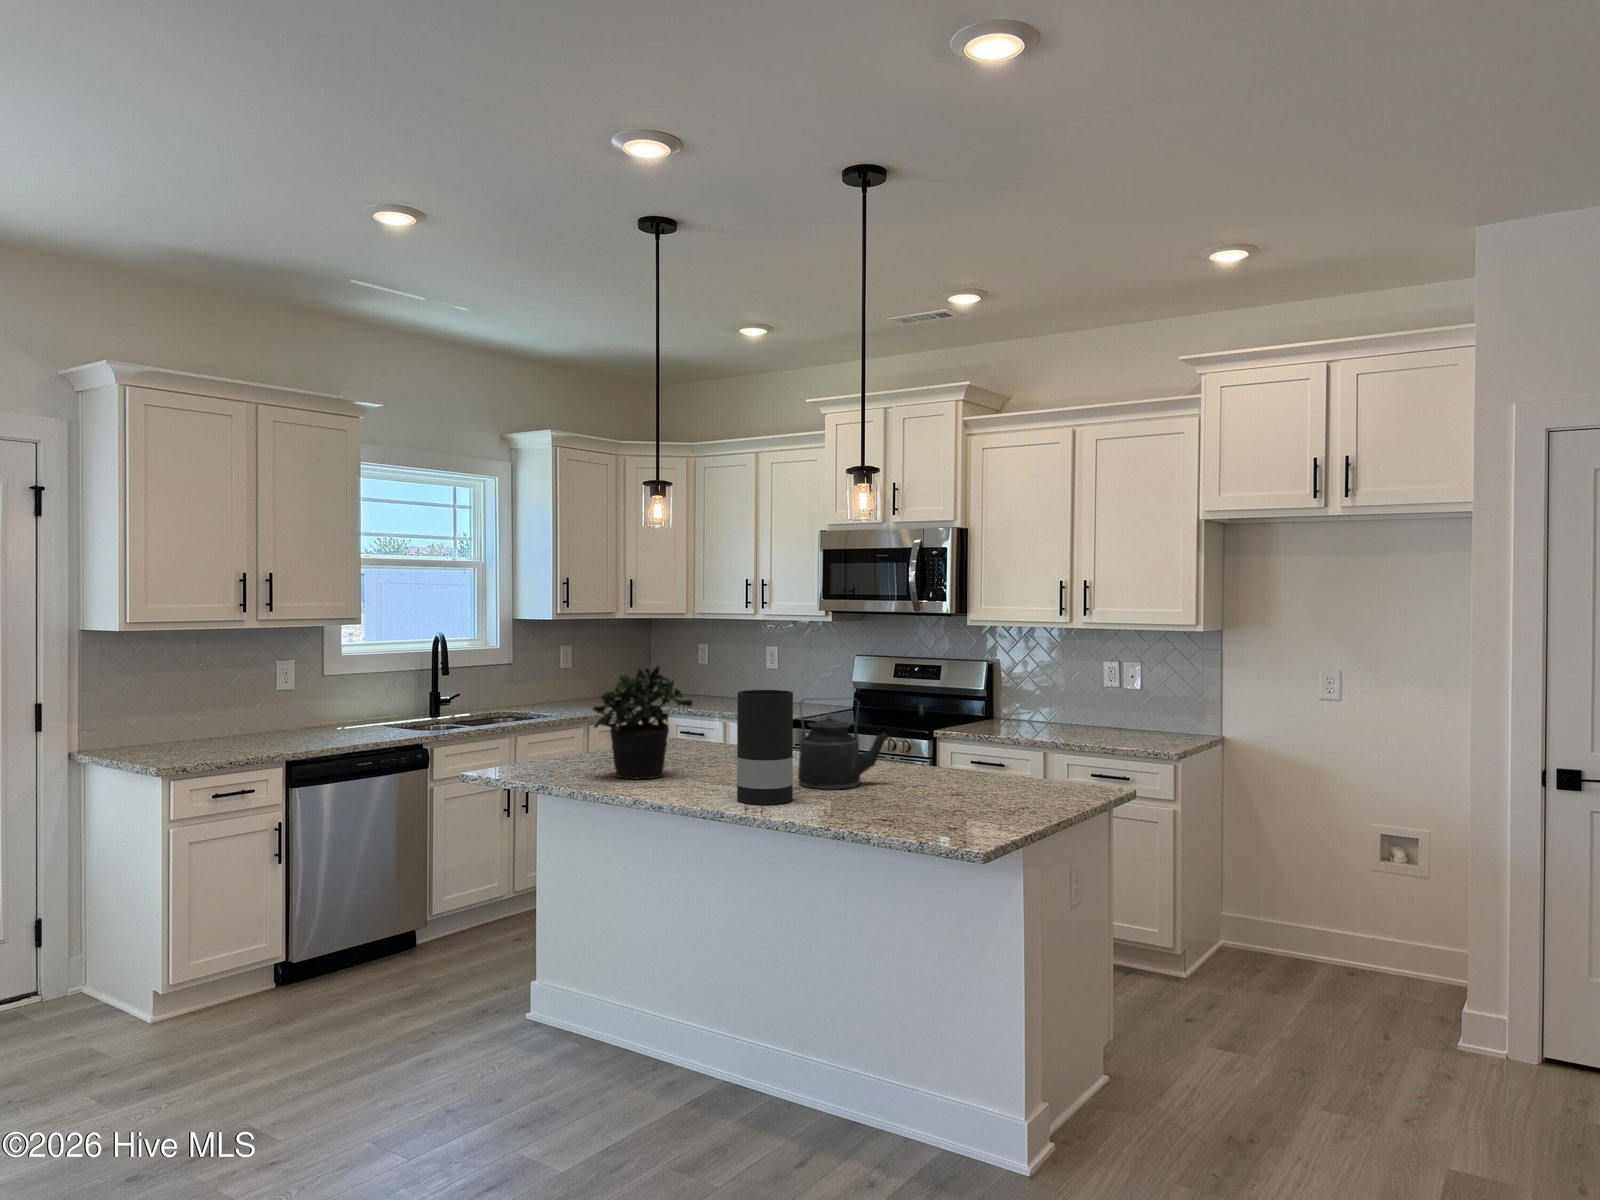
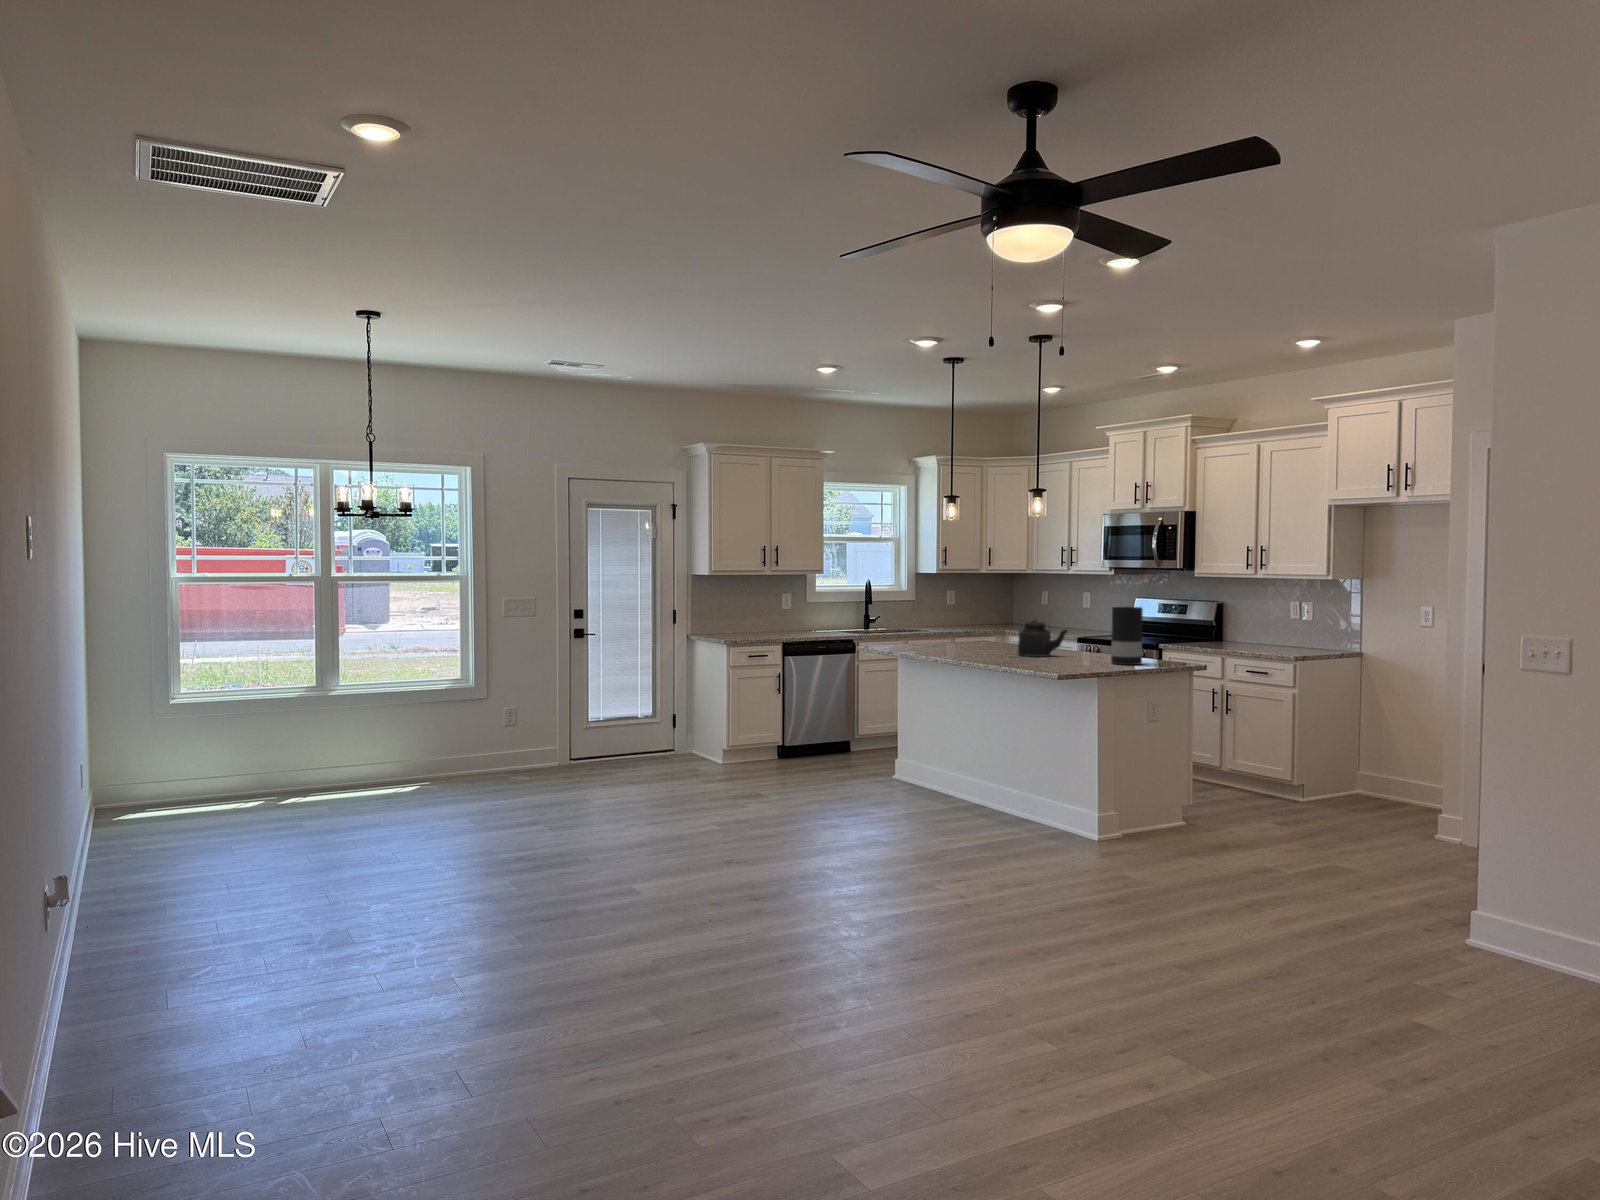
potted plant: present [593,666,693,779] -> none [916,592,968,650]
vase: present [737,690,793,805] -> present [1111,607,1143,665]

